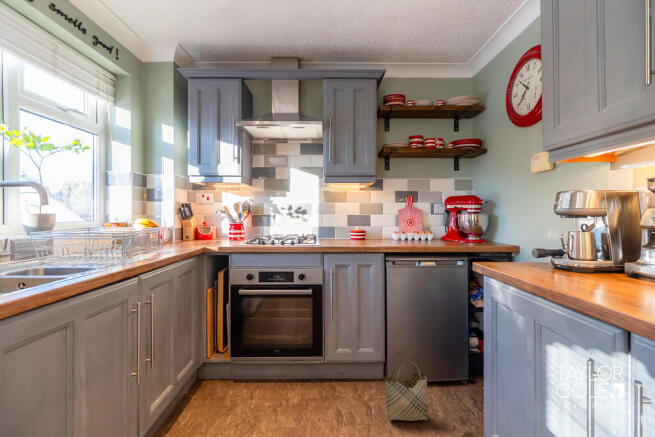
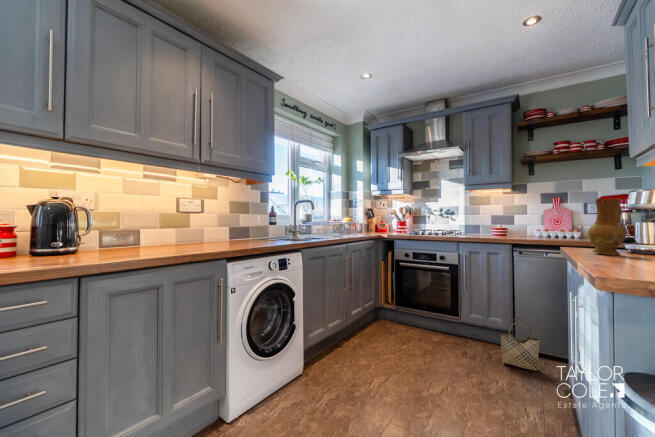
ceramic jug: none [545,197,598,281] -> present [588,199,626,255]

